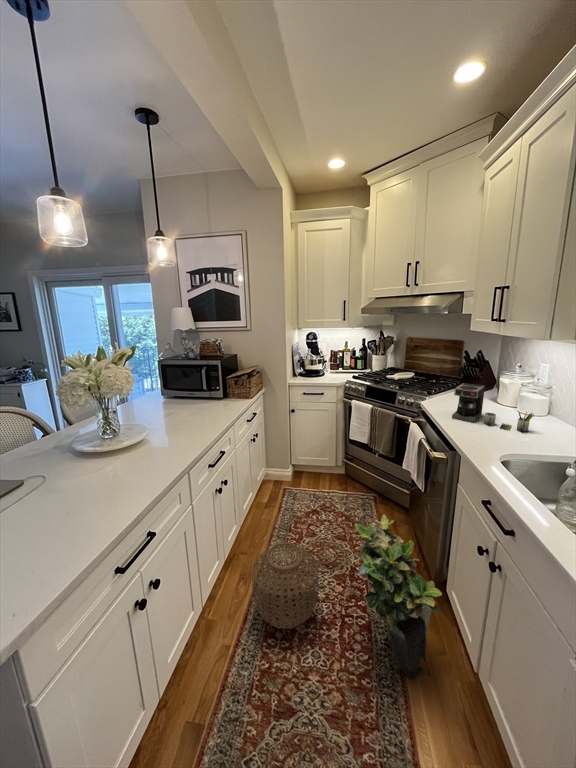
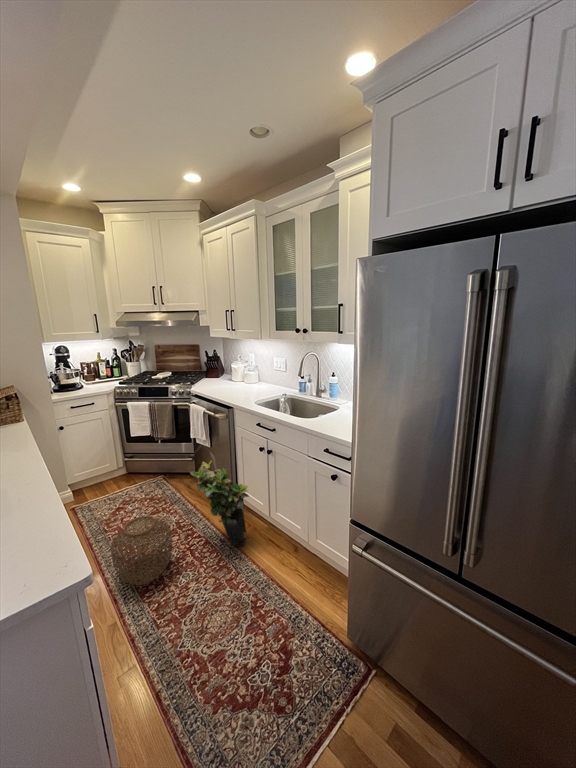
coffee maker: present [452,383,534,431] -> none [218,369,259,393]

